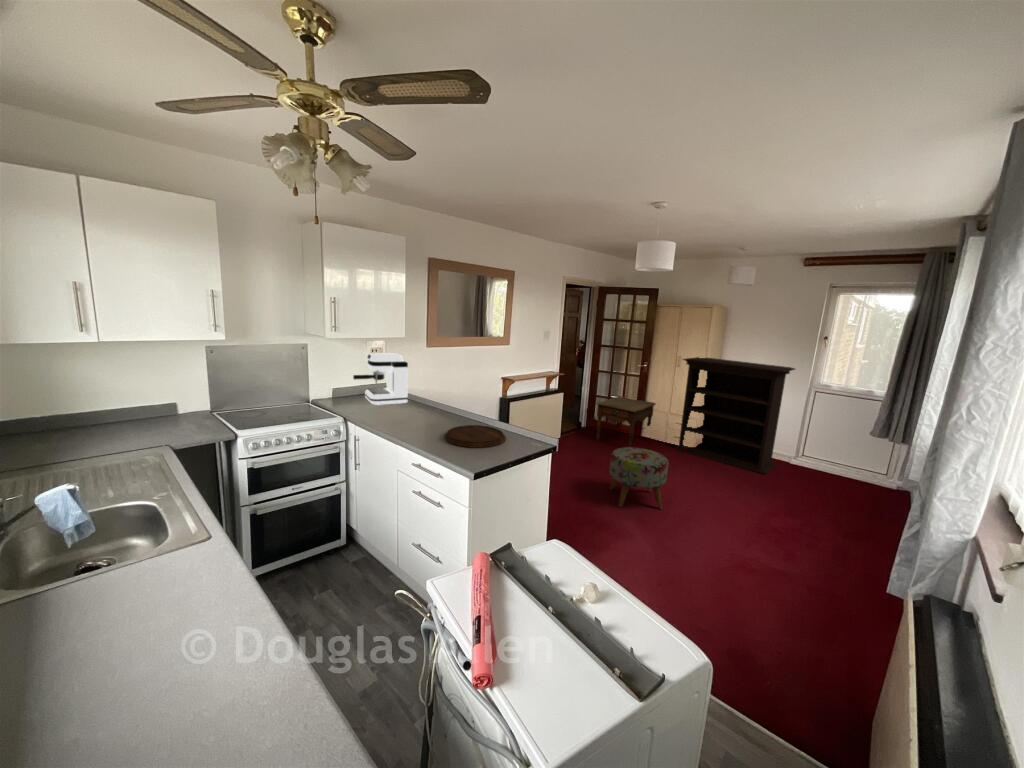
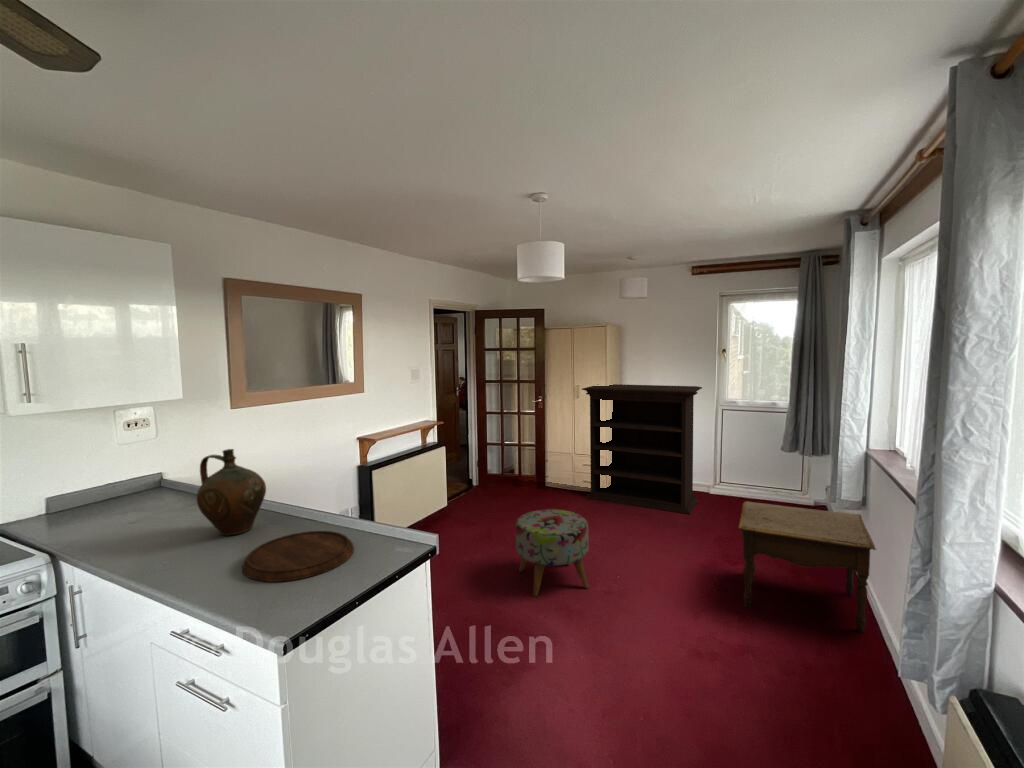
coffee maker: present [353,353,408,406] -> none [81,426,190,519]
ceramic jug: none [418,370,455,421] -> present [197,449,266,535]
side table: present [596,396,656,447] -> present [739,501,876,632]

